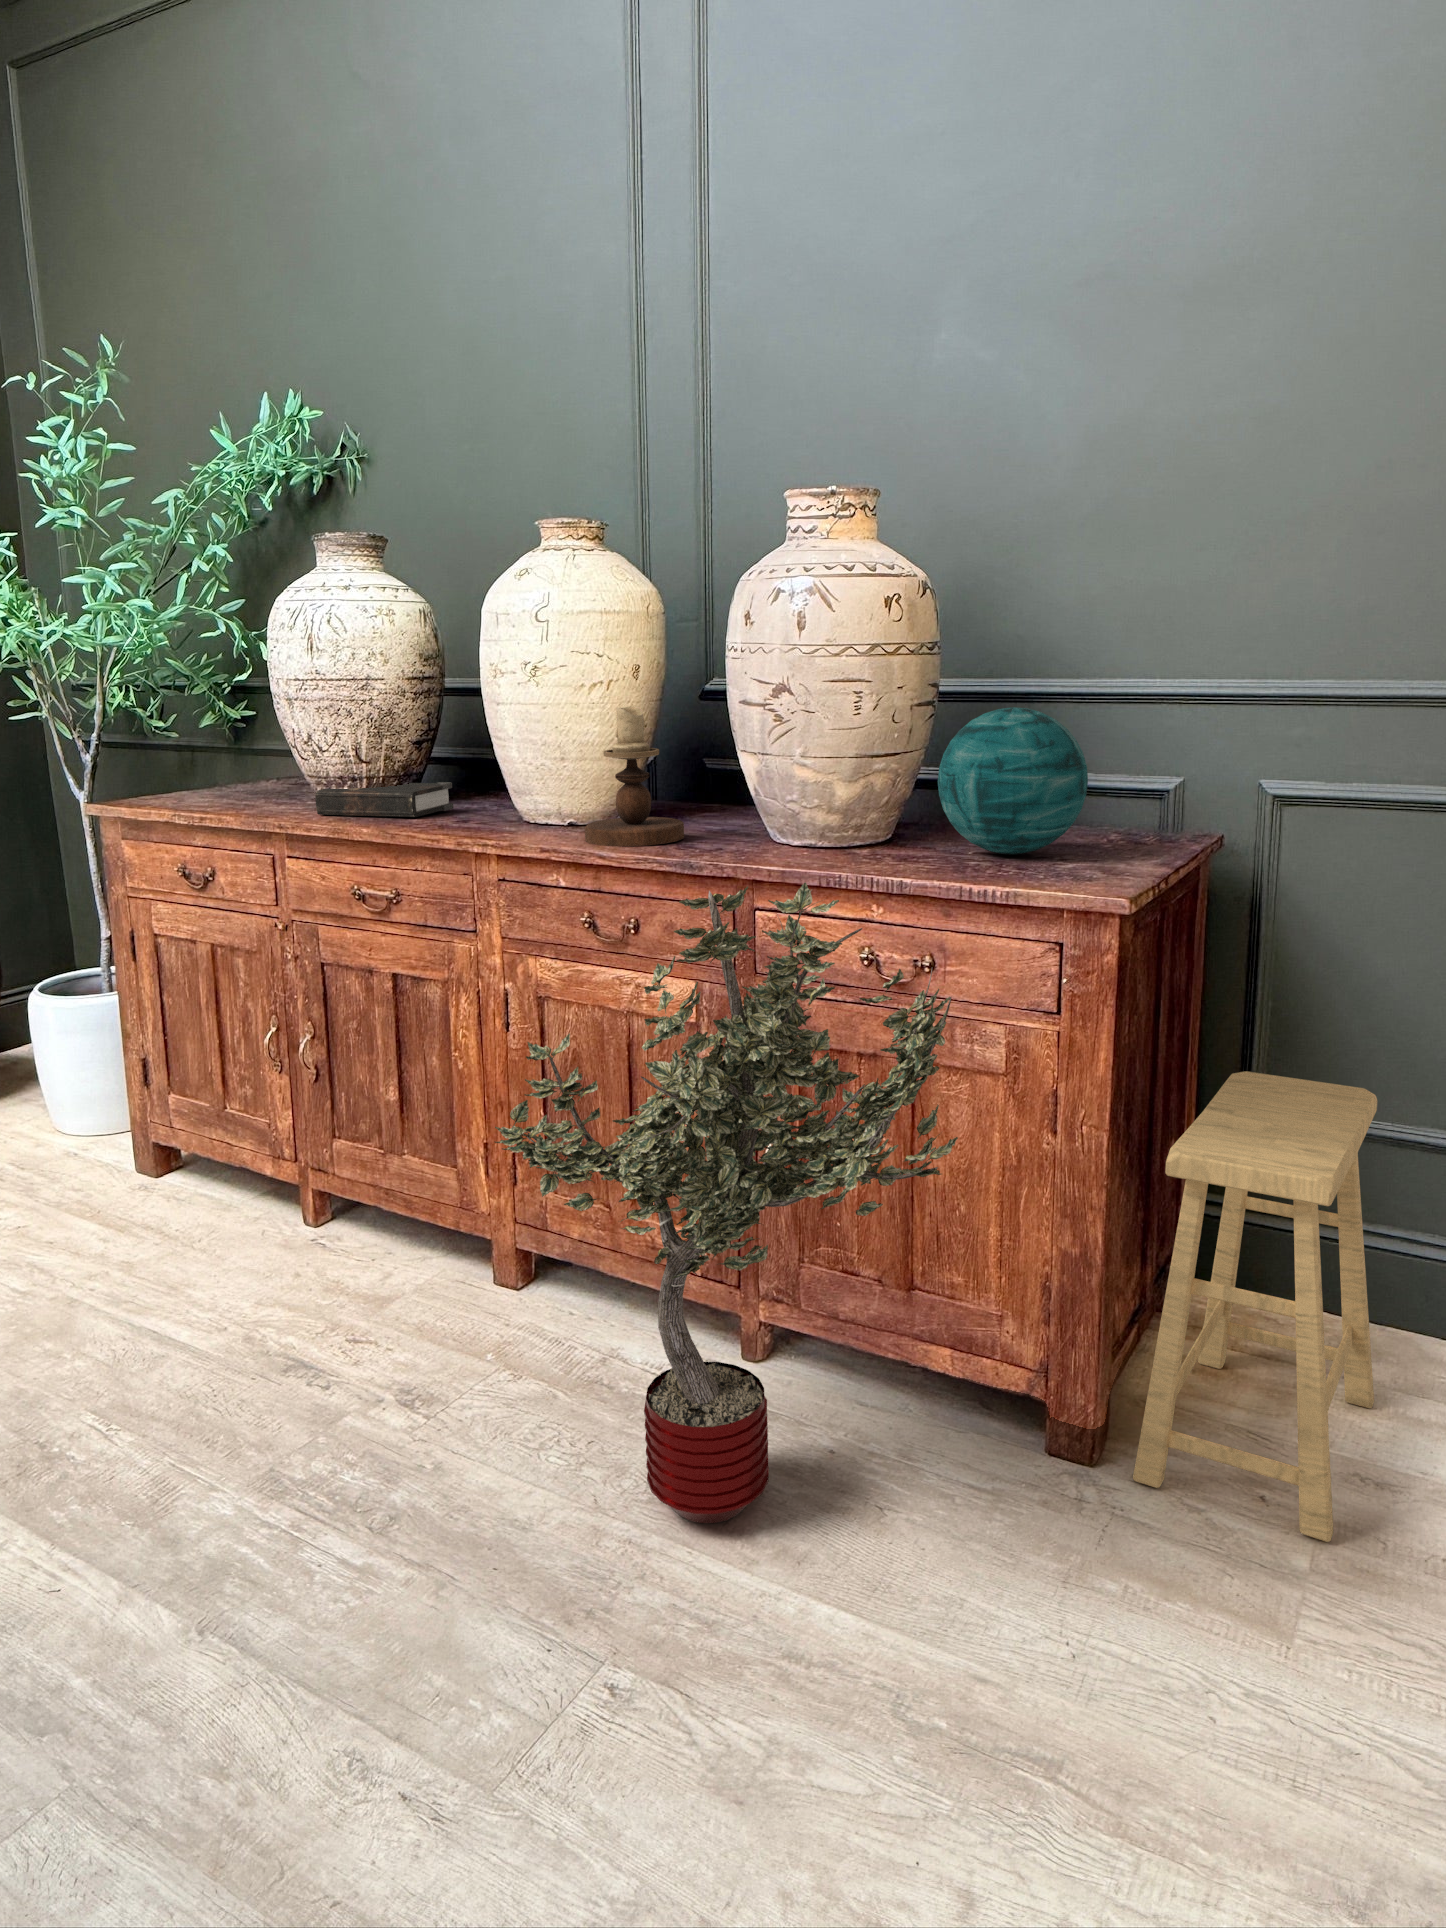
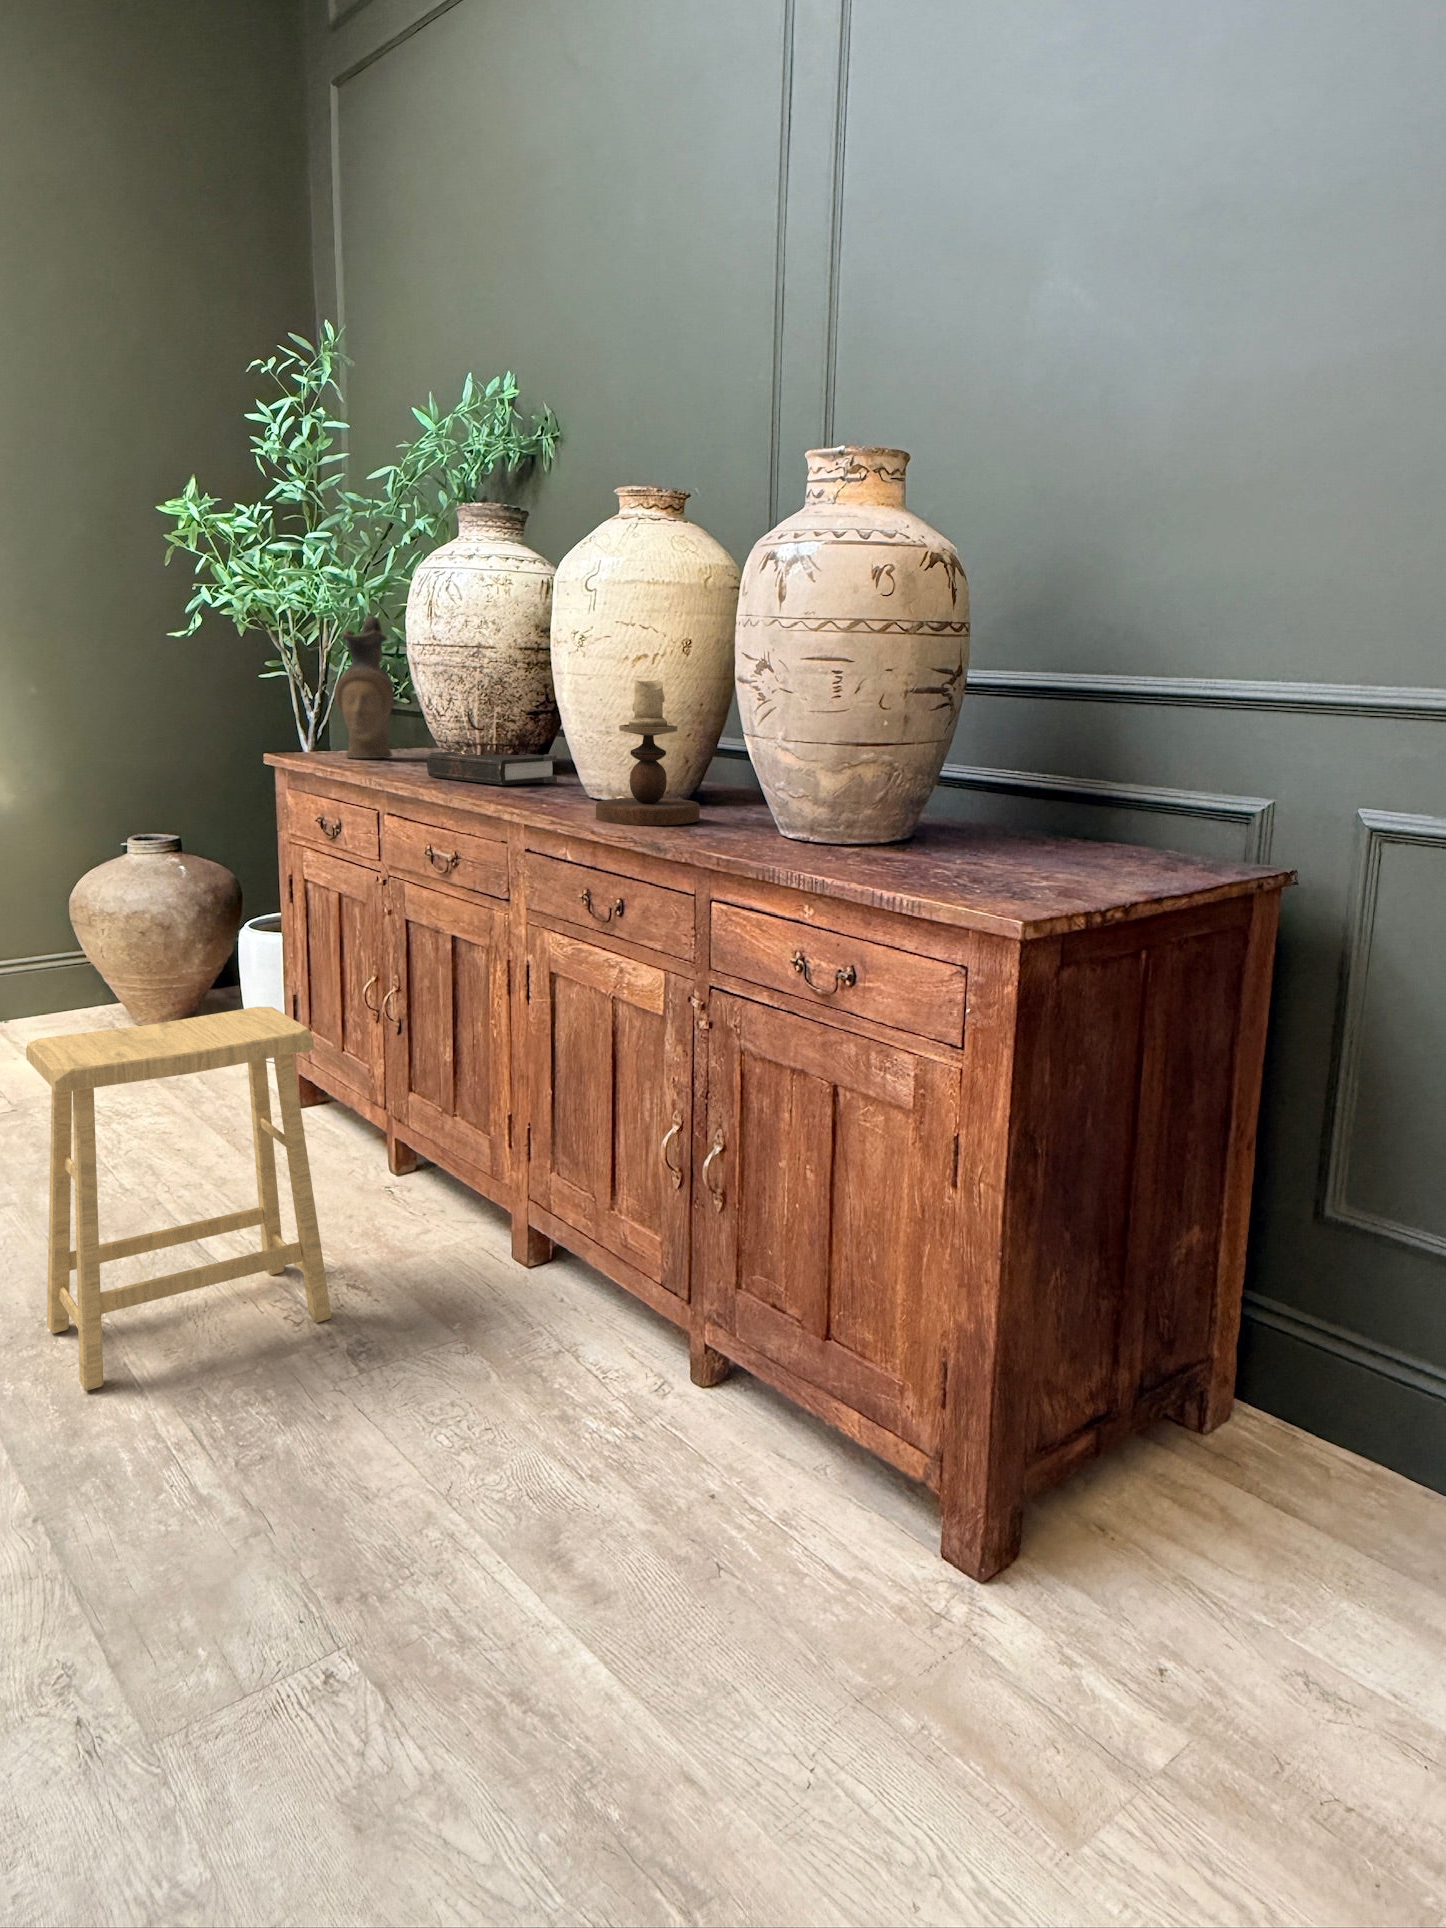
ceramic pitcher: none [159,650,225,801] -> present [334,615,394,758]
decorative orb: present [938,707,1088,854] -> none [912,701,1082,868]
potted tree: present [495,883,958,1523] -> none [419,862,800,1539]
footstool: present [1133,1071,1377,1542] -> present [26,1007,331,1391]

